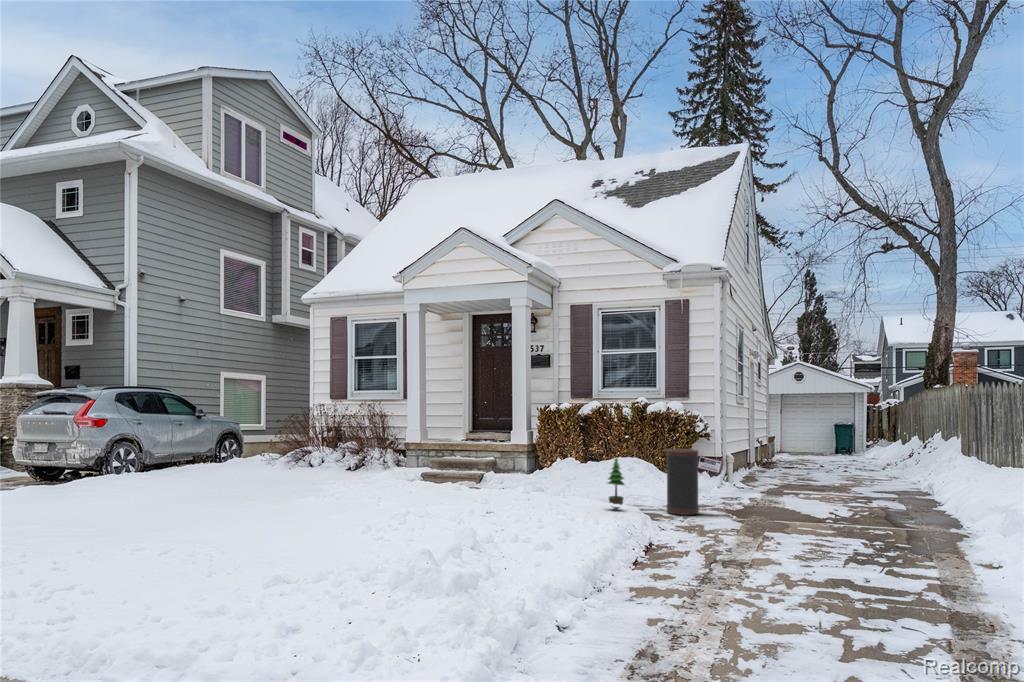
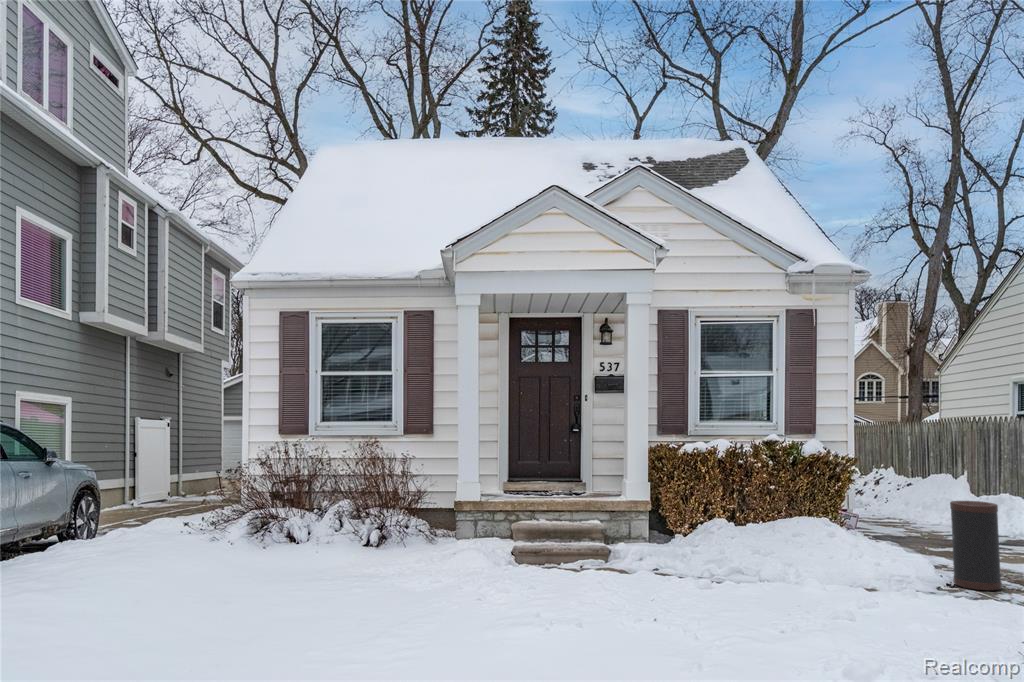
potted tree: present [607,458,625,510] -> none [897,517,926,592]

